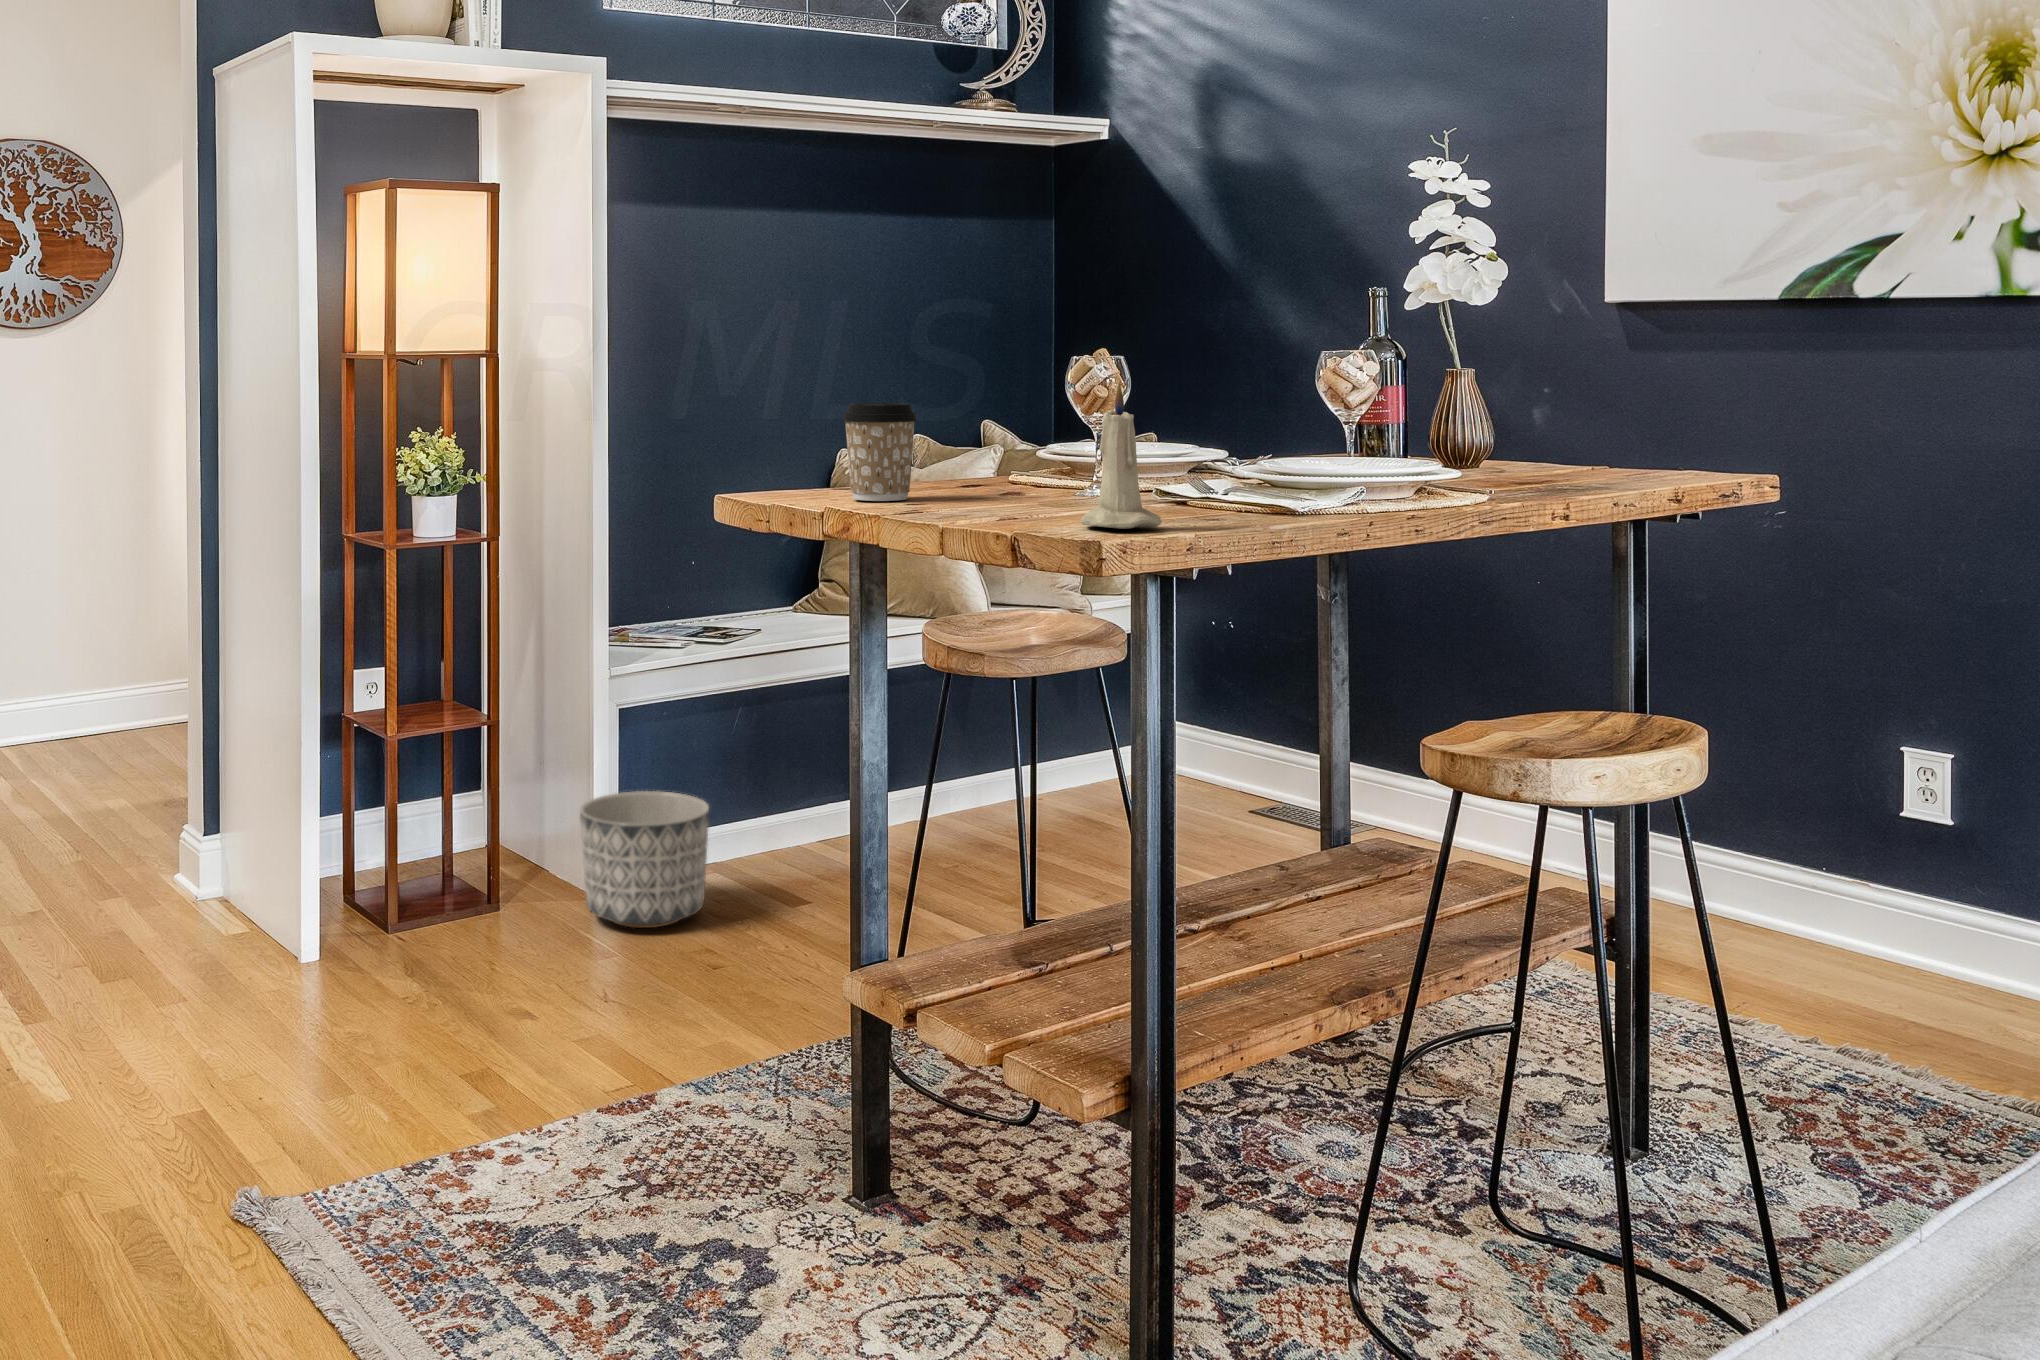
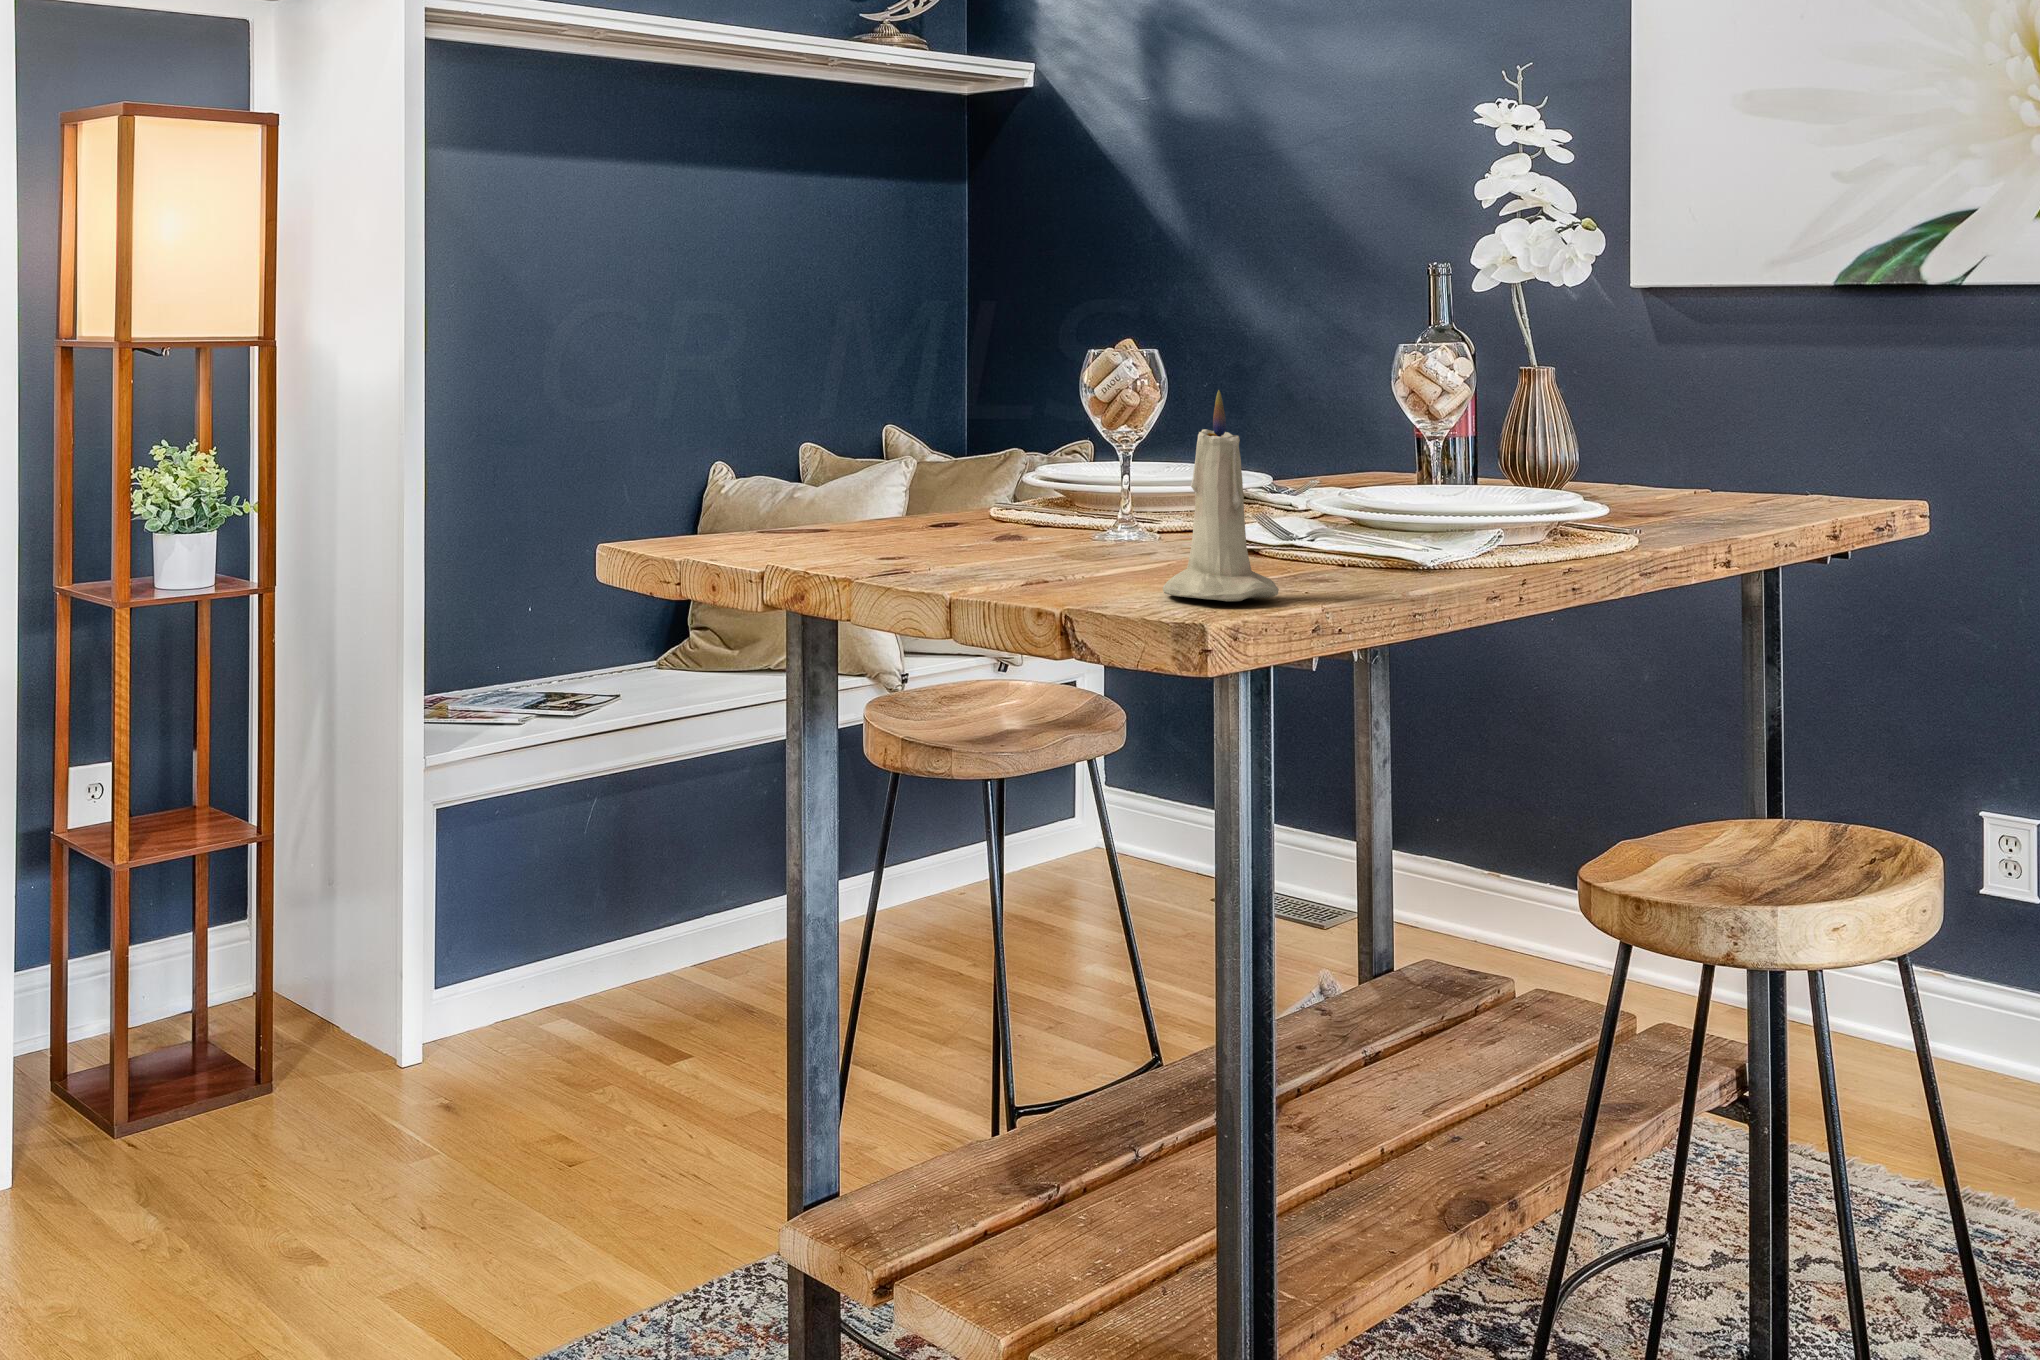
coffee cup: present [843,403,917,501] -> none [787,415,891,553]
planter: present [580,791,709,928] -> none [385,917,559,1103]

